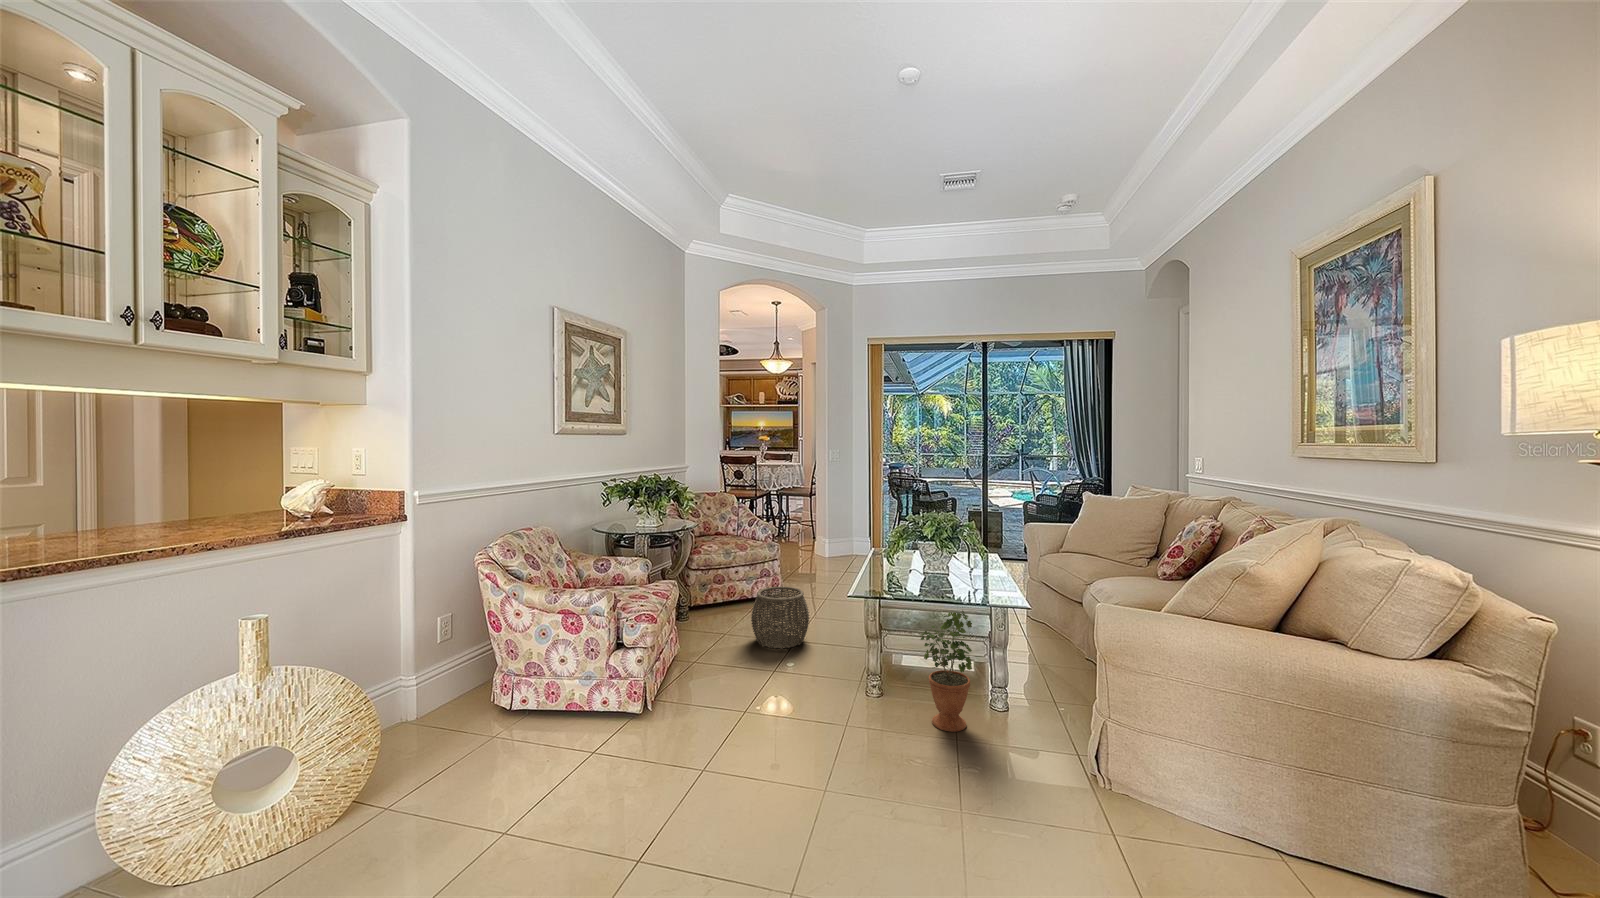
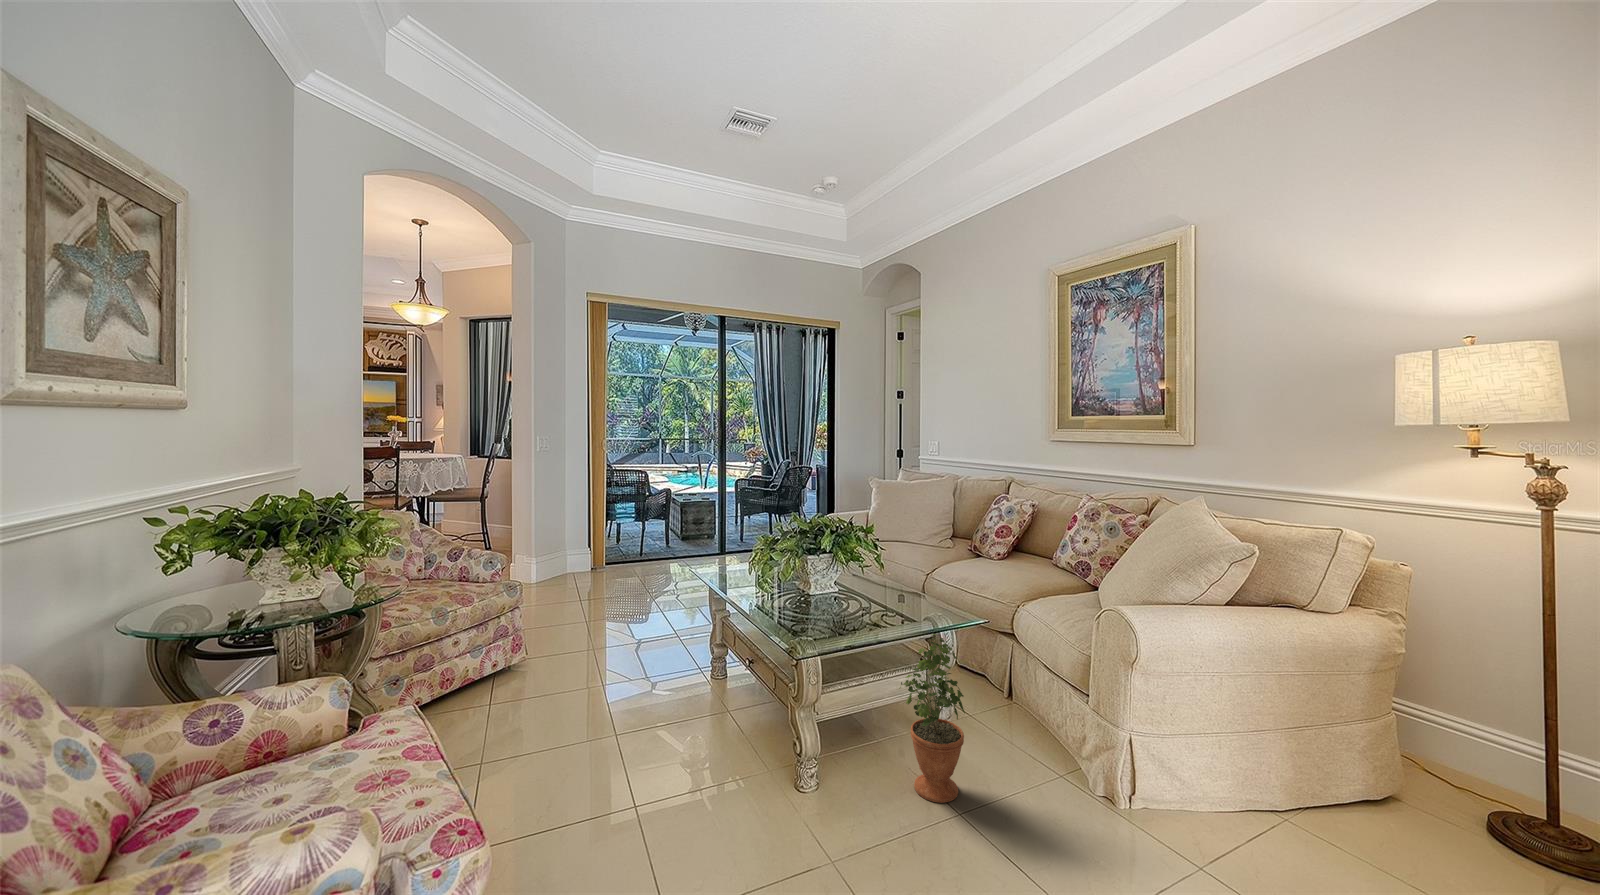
woven basket: present [751,587,809,649] -> none [543,652,641,762]

